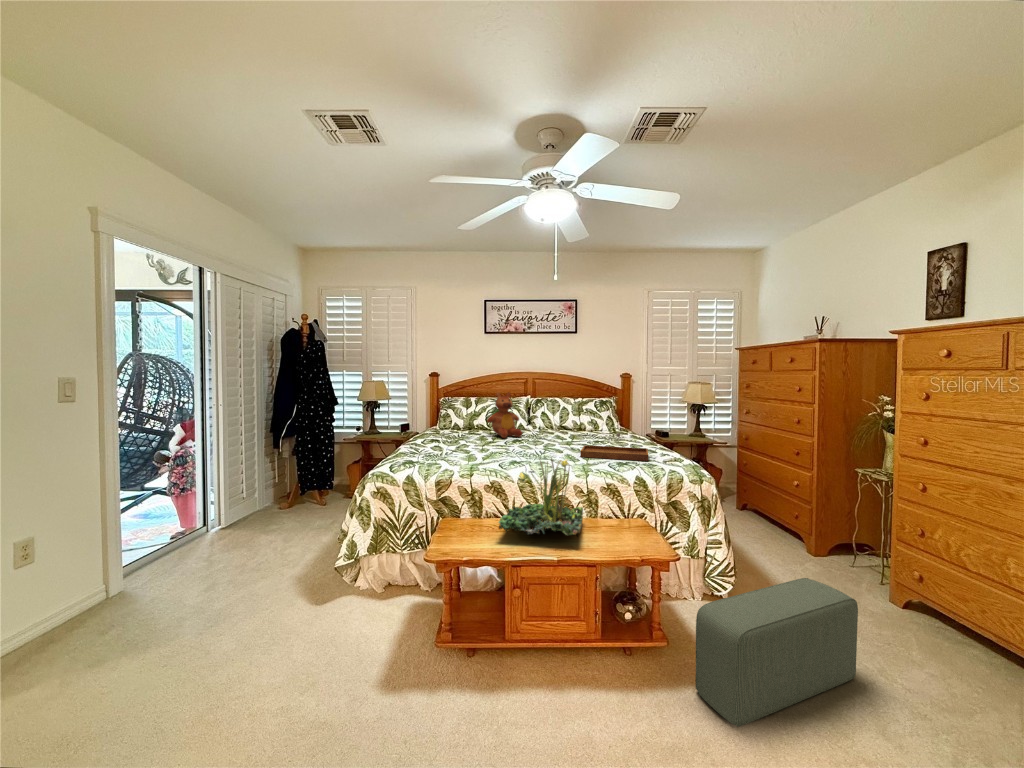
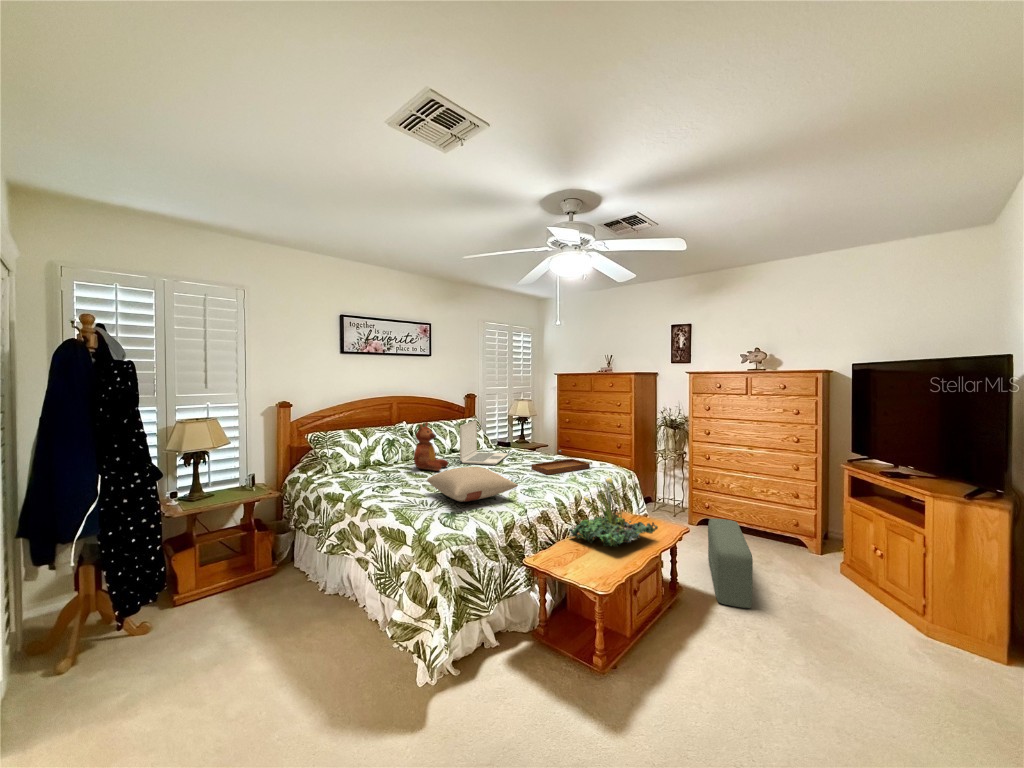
laptop: none [541,397,604,442] -> present [460,420,508,465]
pillow: none [418,428,502,457] -> present [427,467,518,502]

